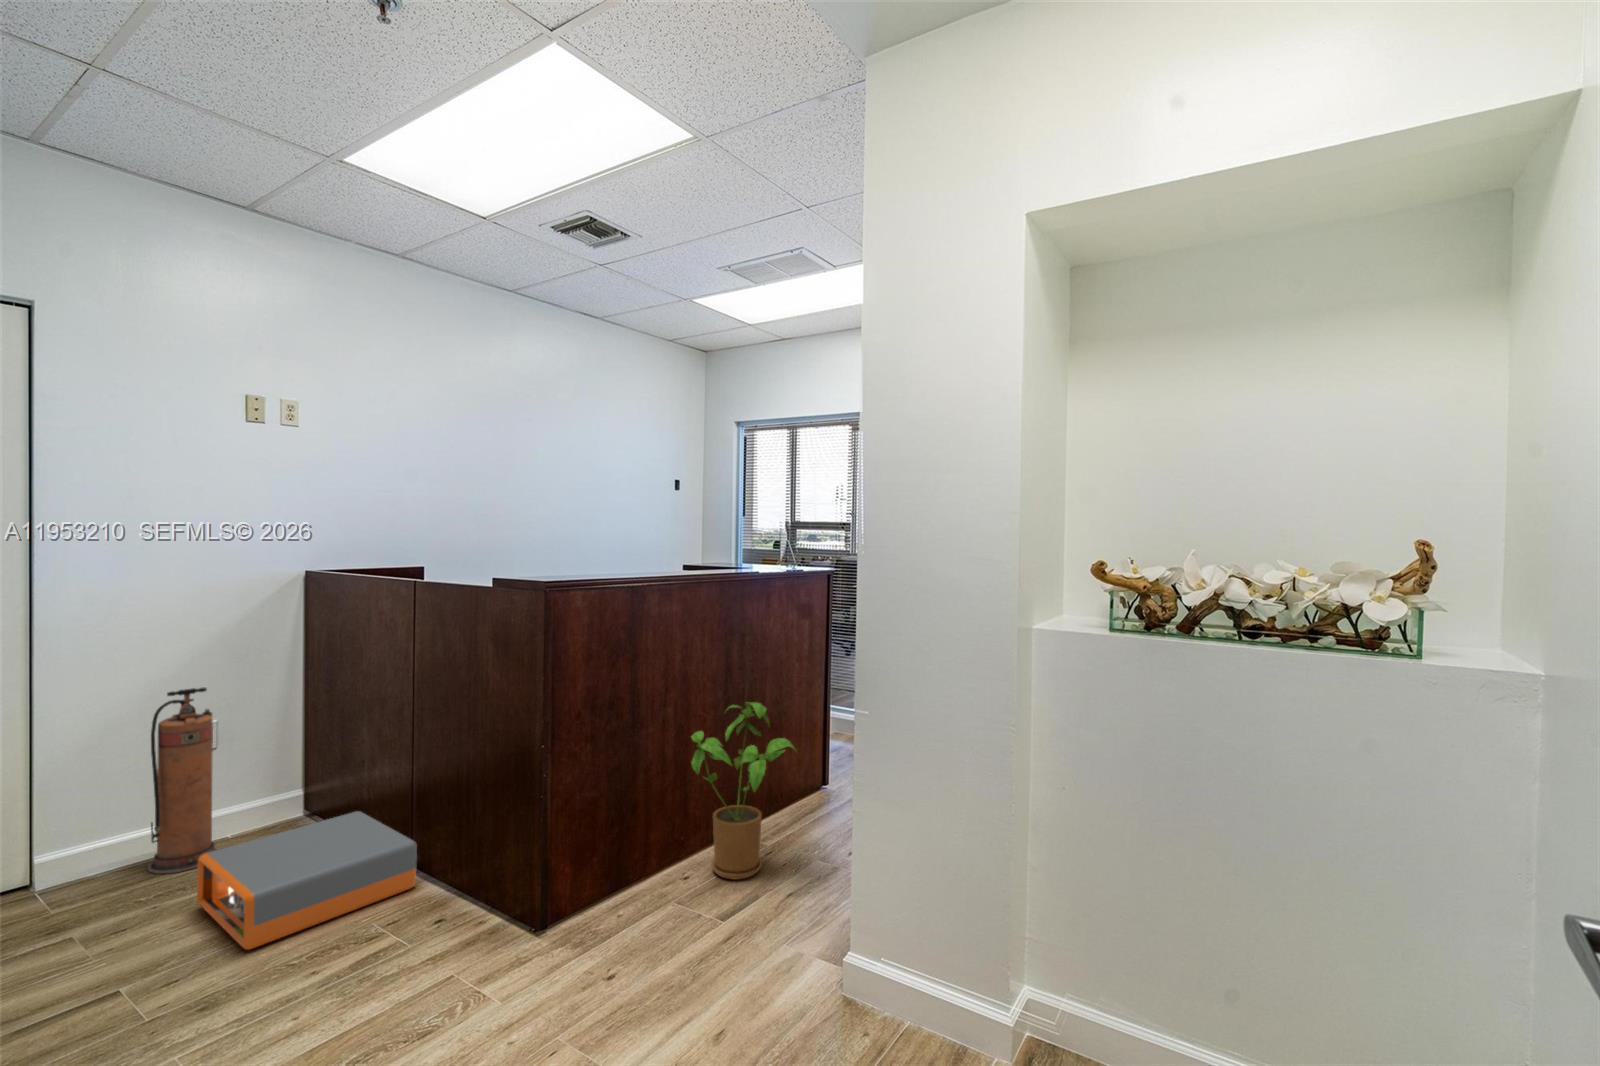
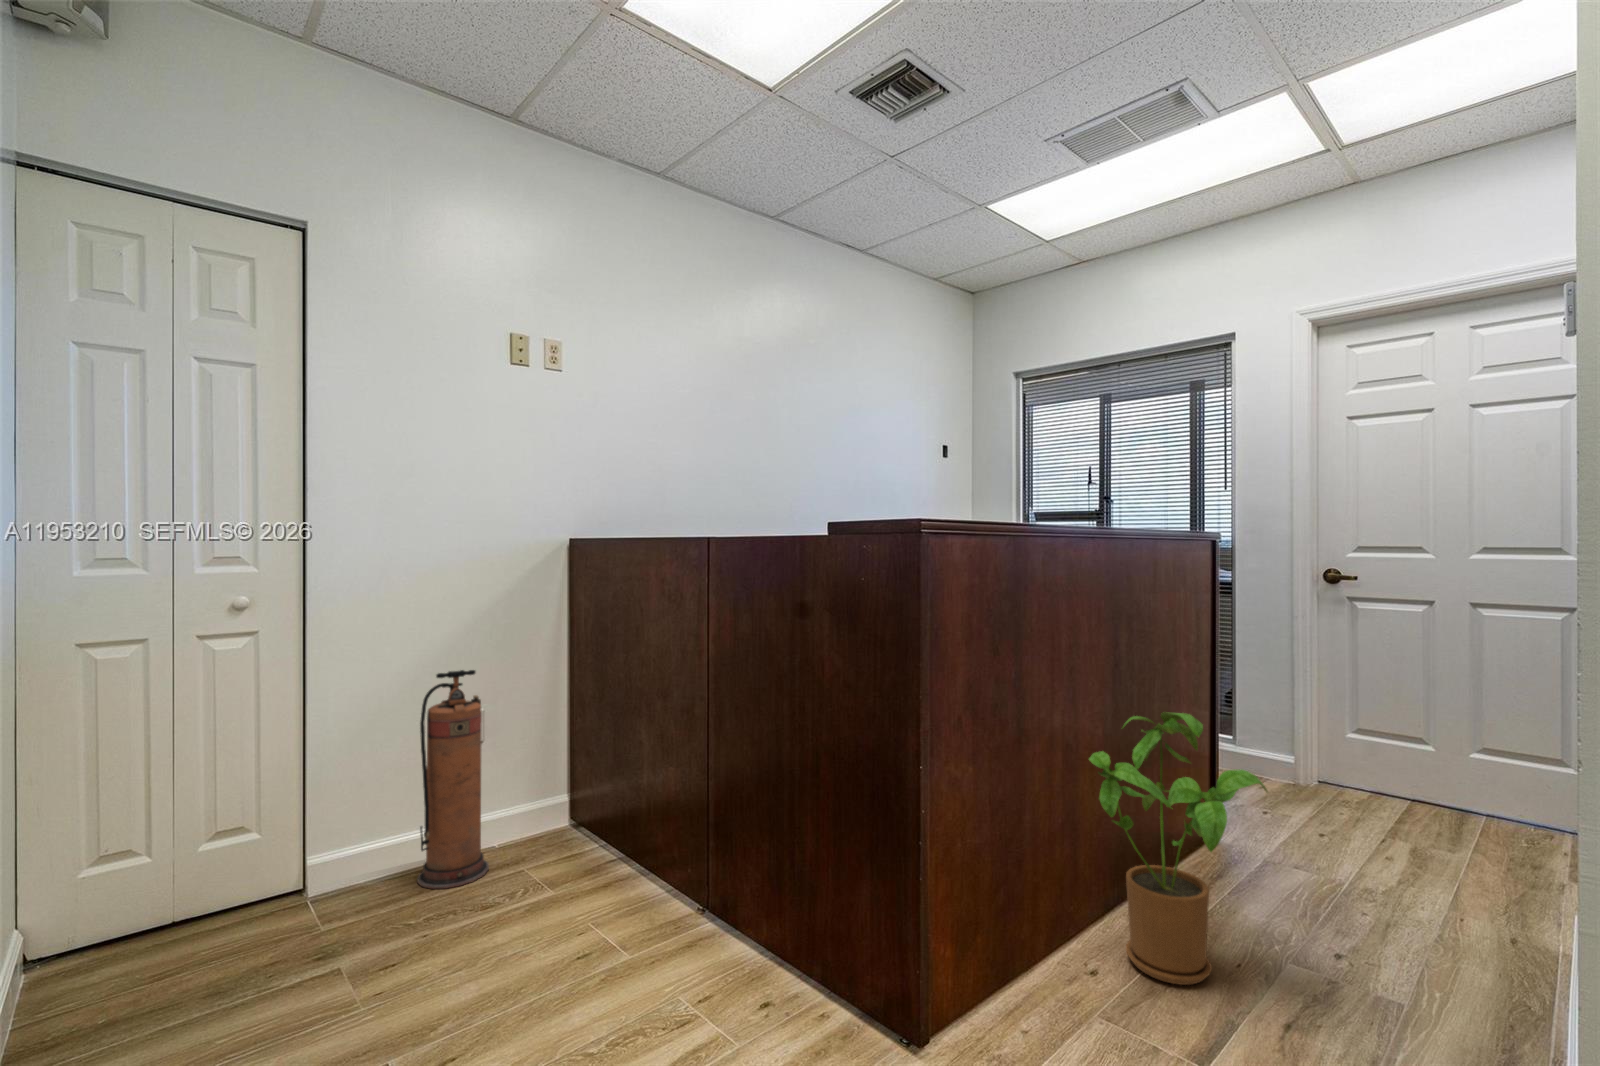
storage box: present [197,811,417,950] -> none [469,830,719,1020]

